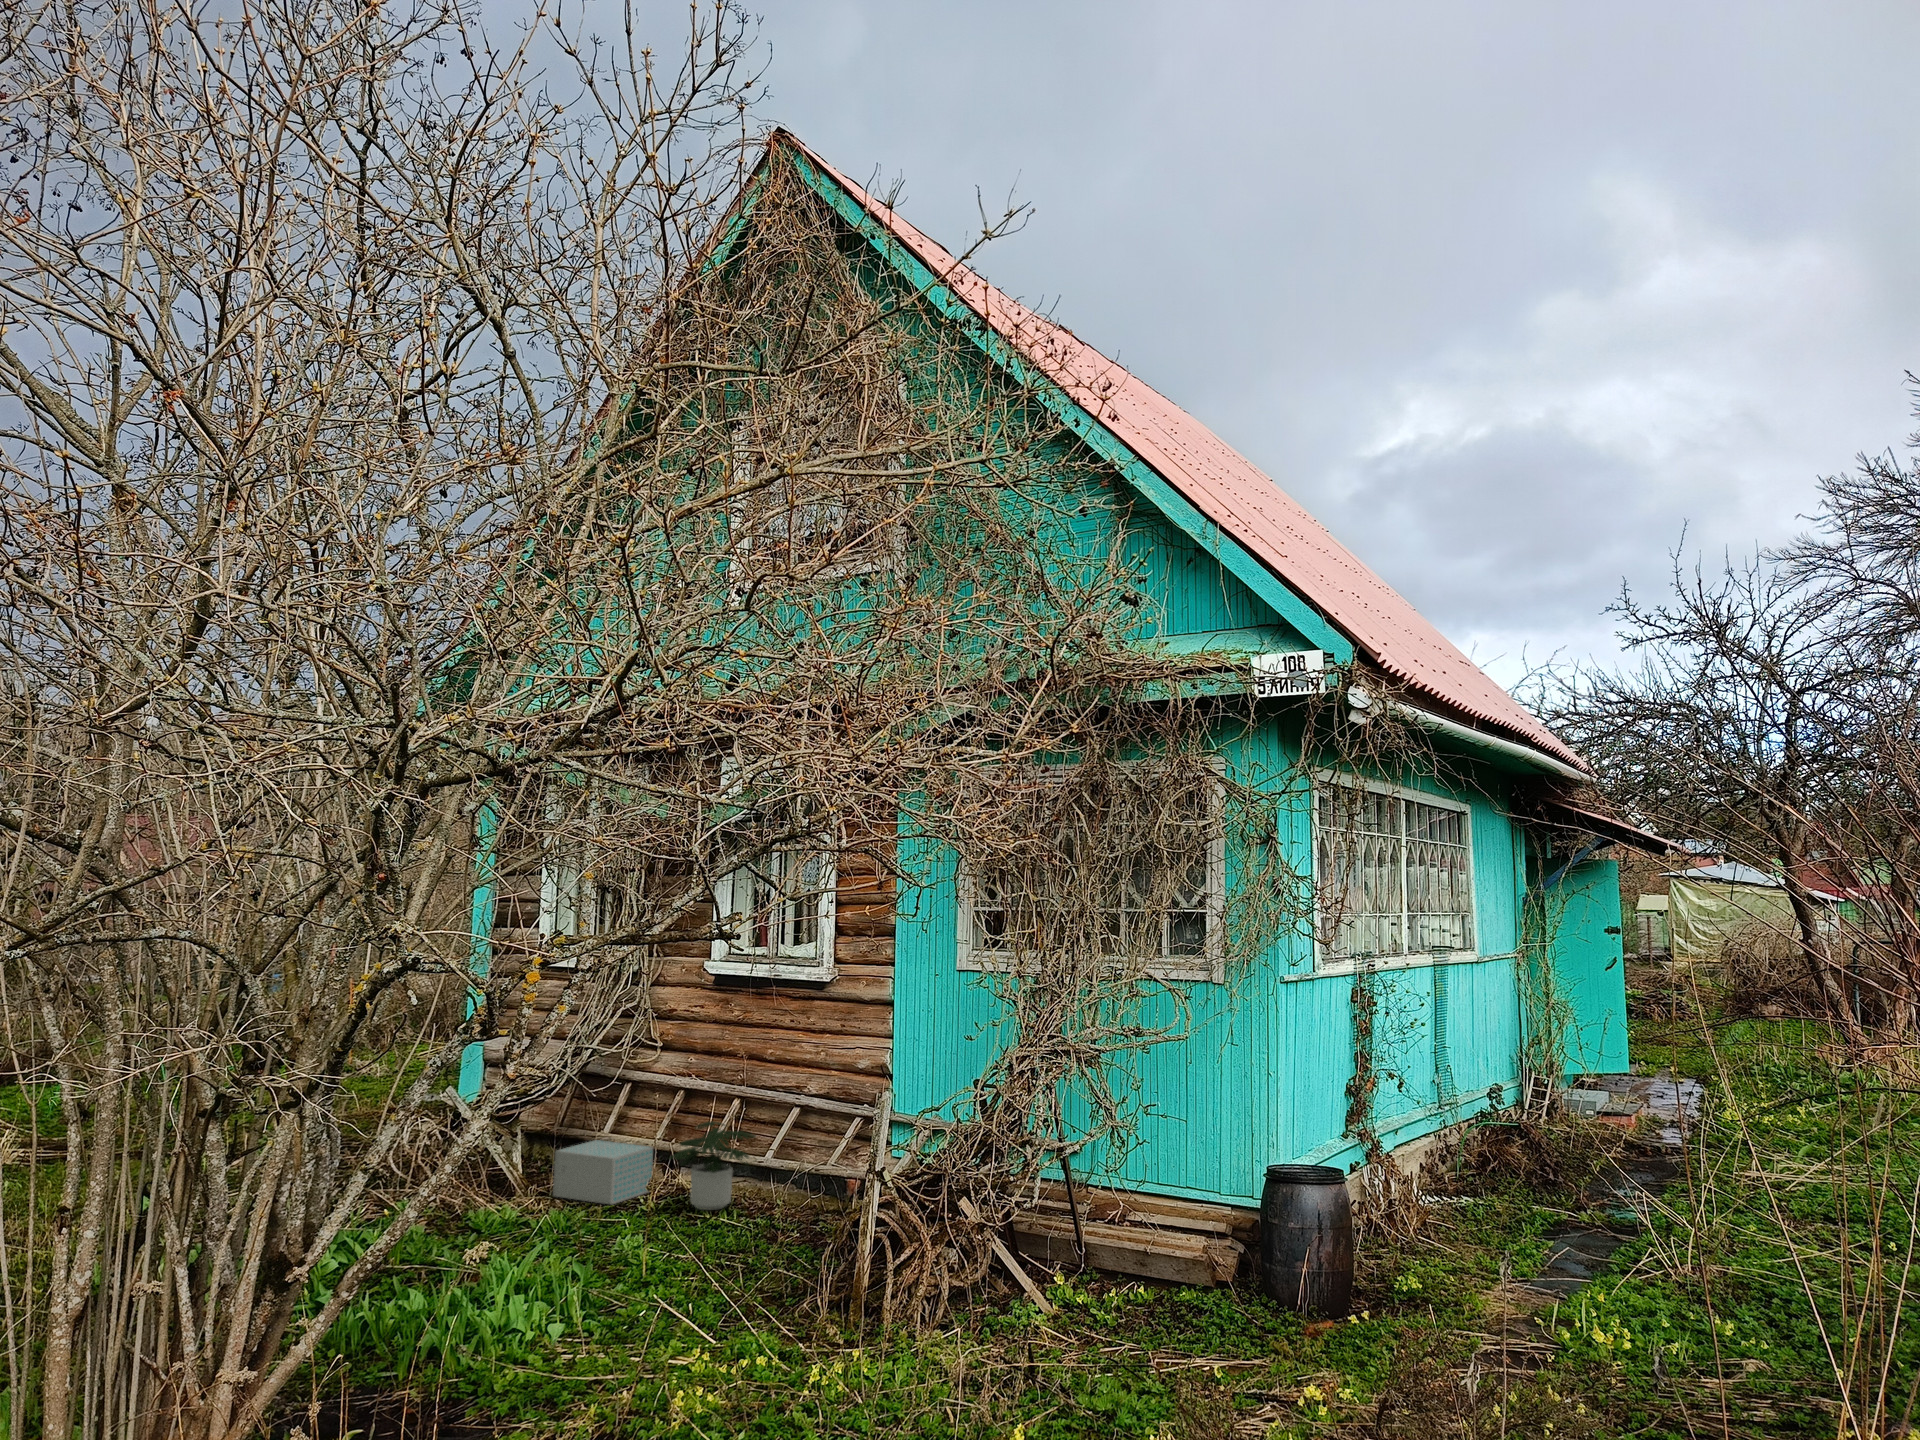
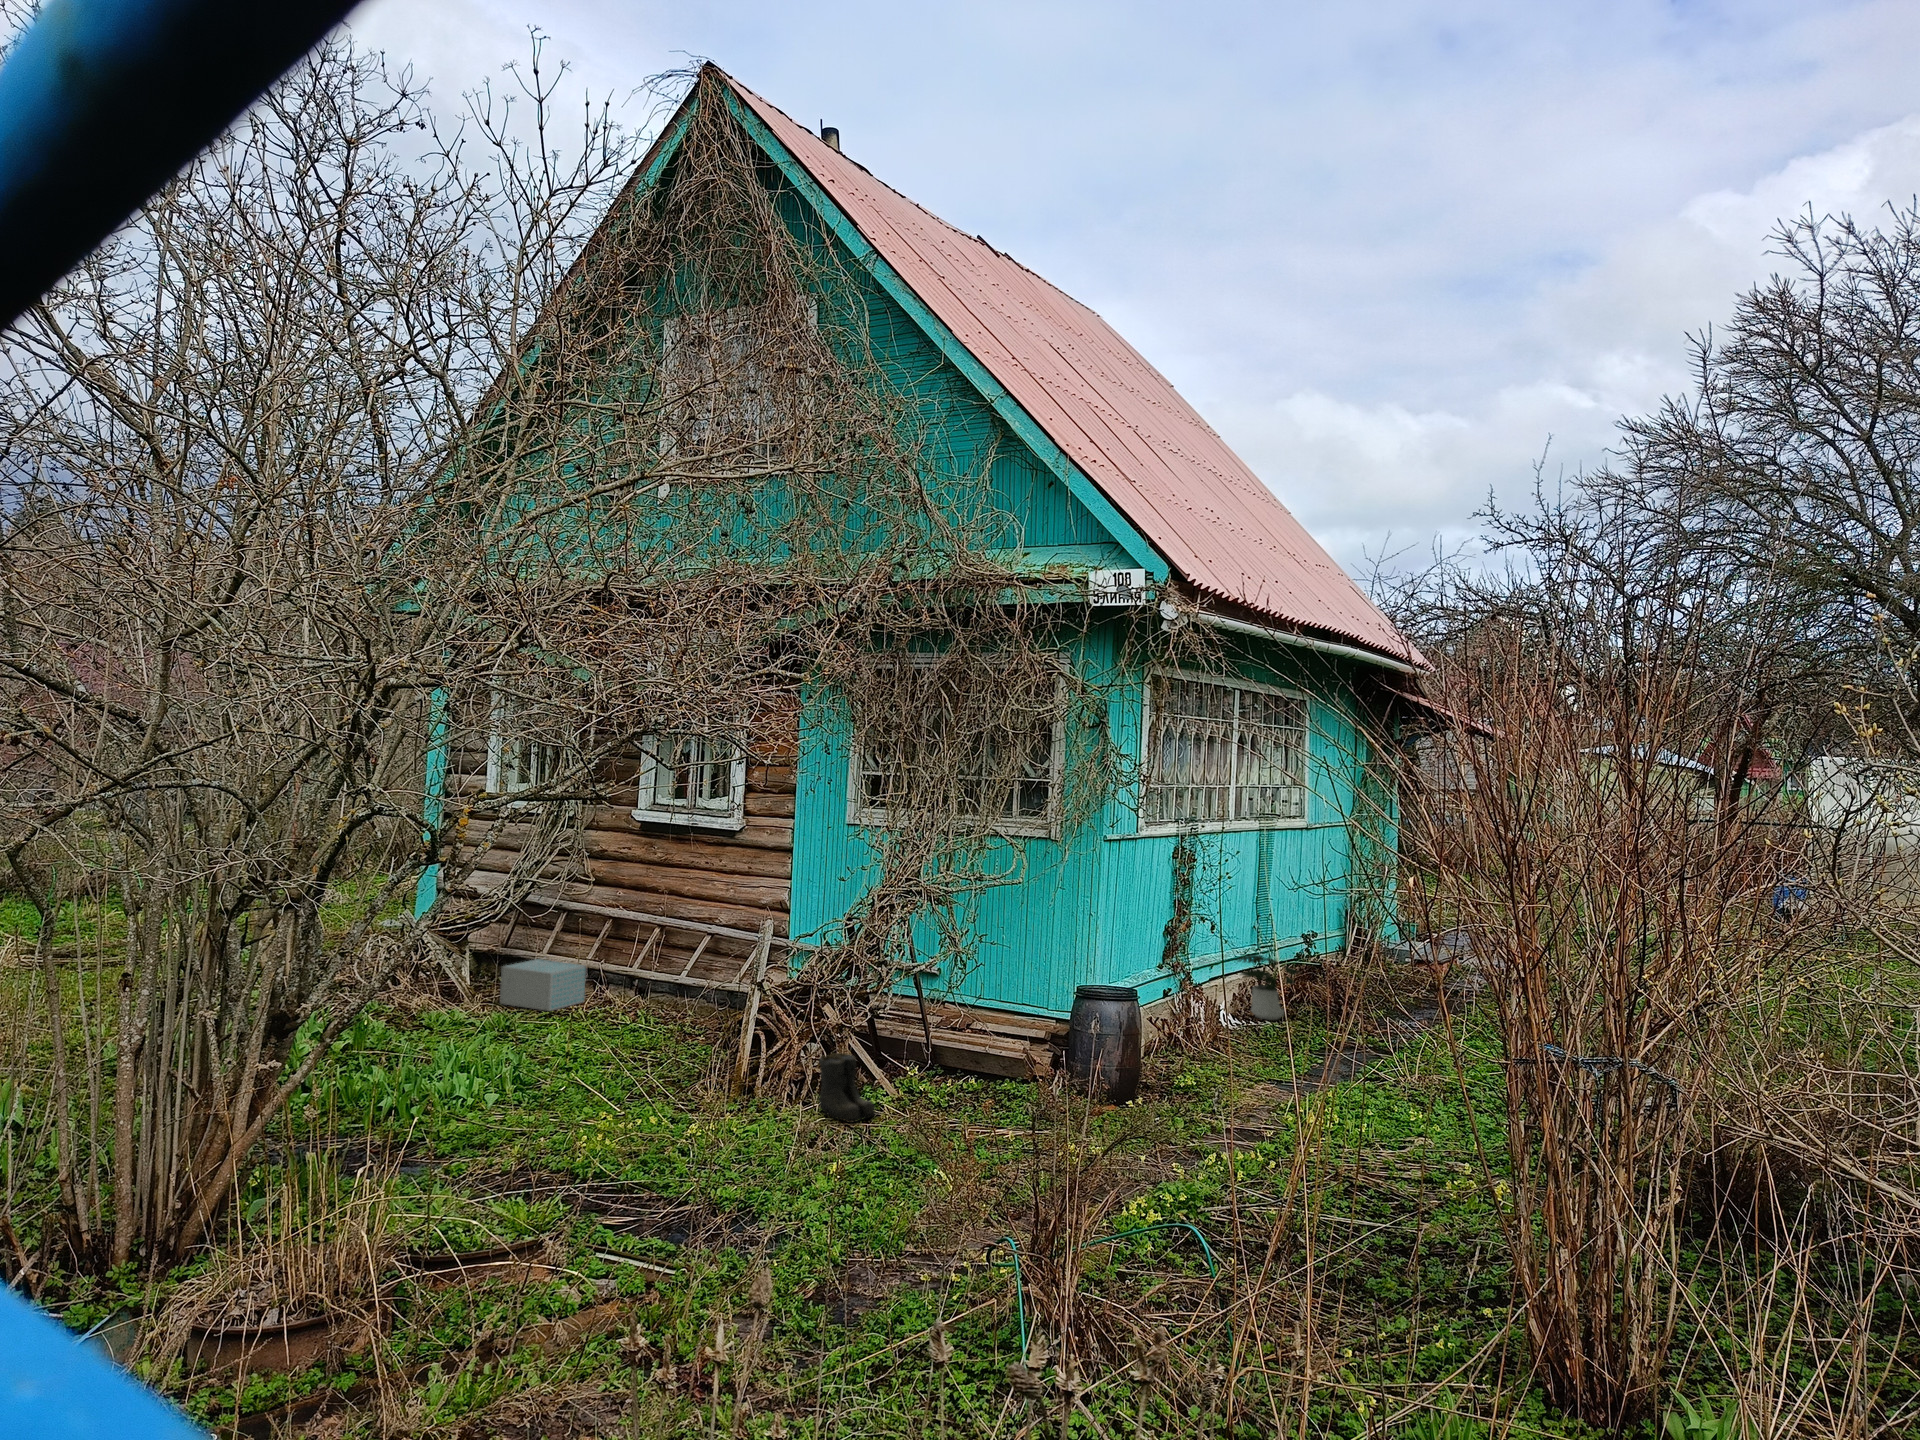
potted plant: present [670,1121,756,1210] -> present [1237,955,1298,1020]
boots: none [955,1263,1035,1359] -> present [819,1053,876,1123]

